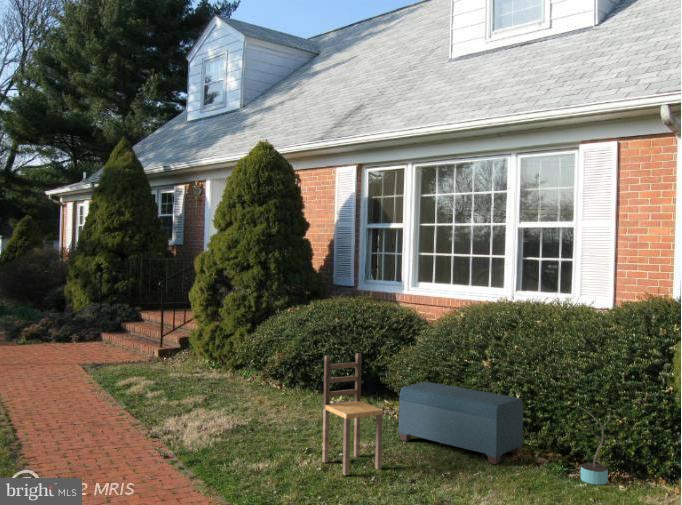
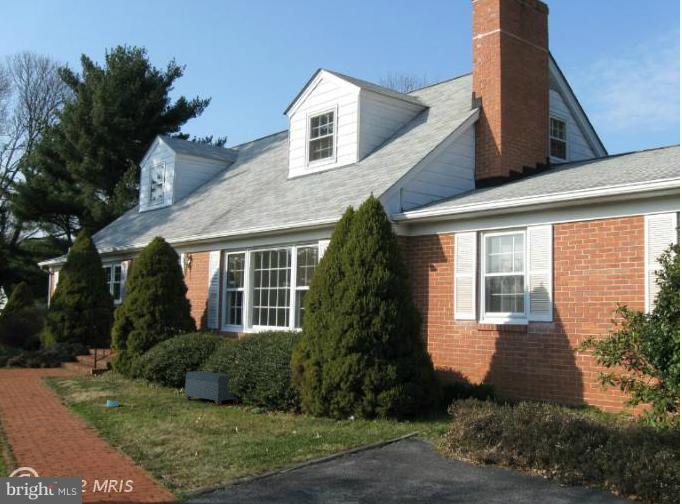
chair: present [322,353,383,475] -> none [136,352,163,407]
potted plant: present [570,397,618,485] -> present [107,372,119,407]

